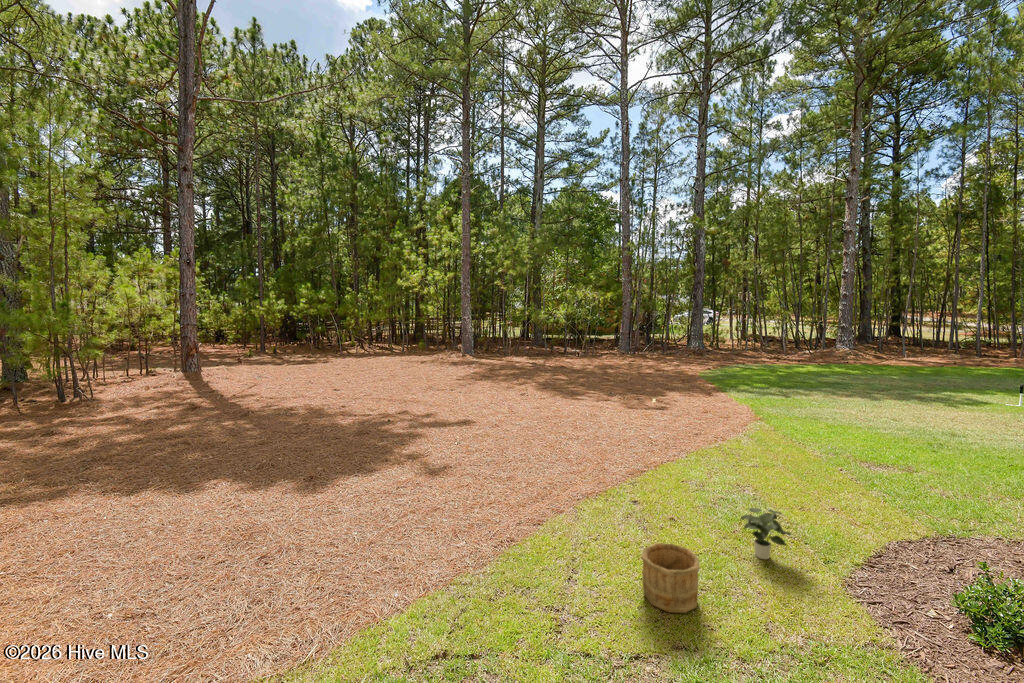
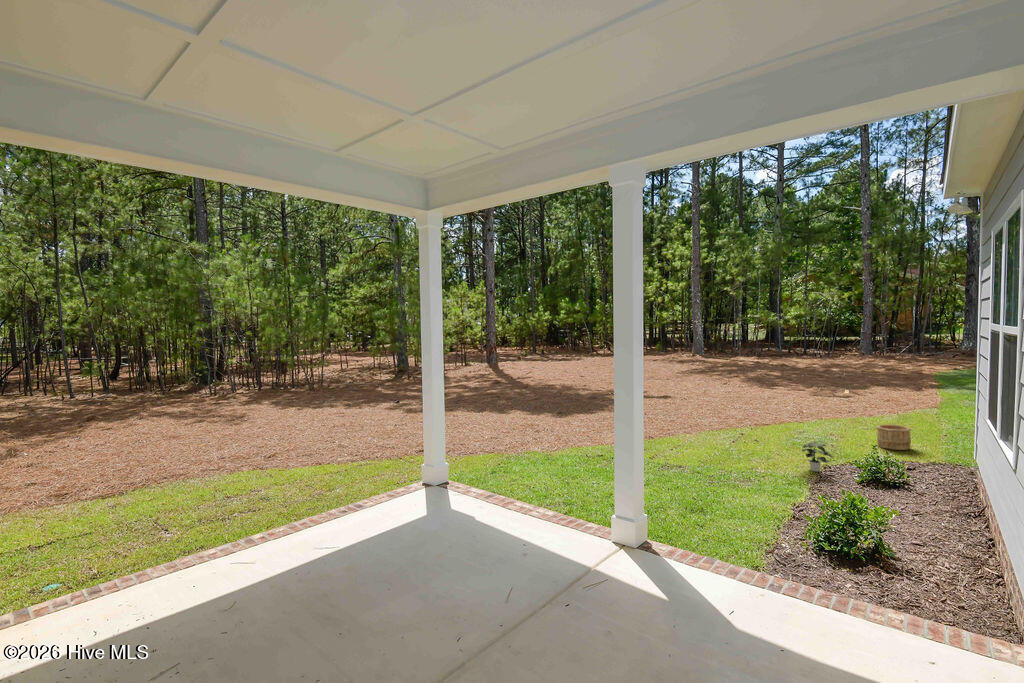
wooden bucket: present [641,543,699,613] -> present [876,424,911,450]

